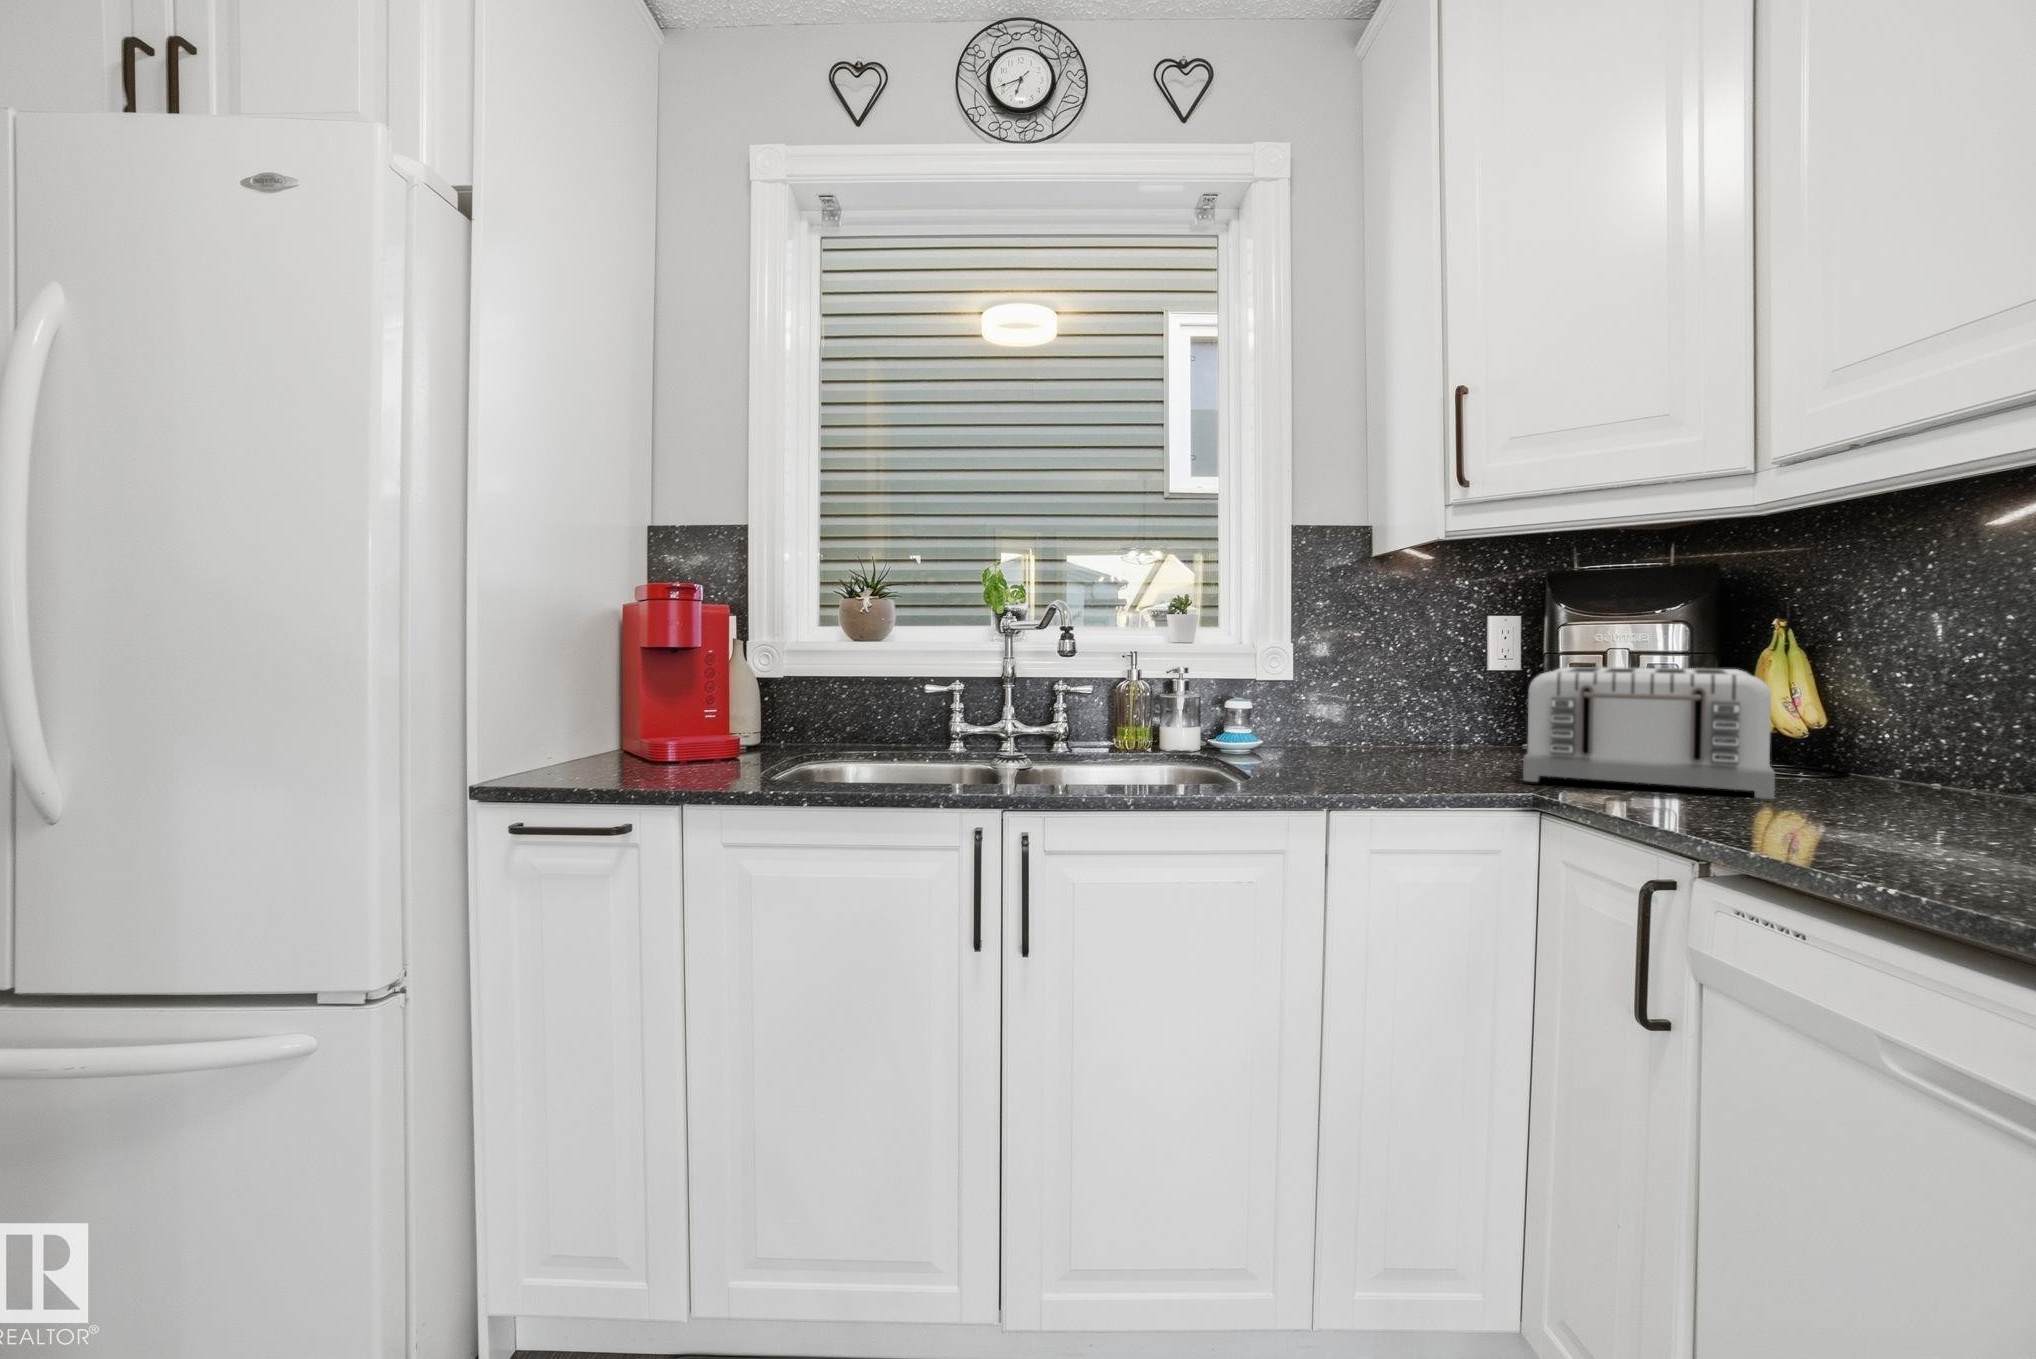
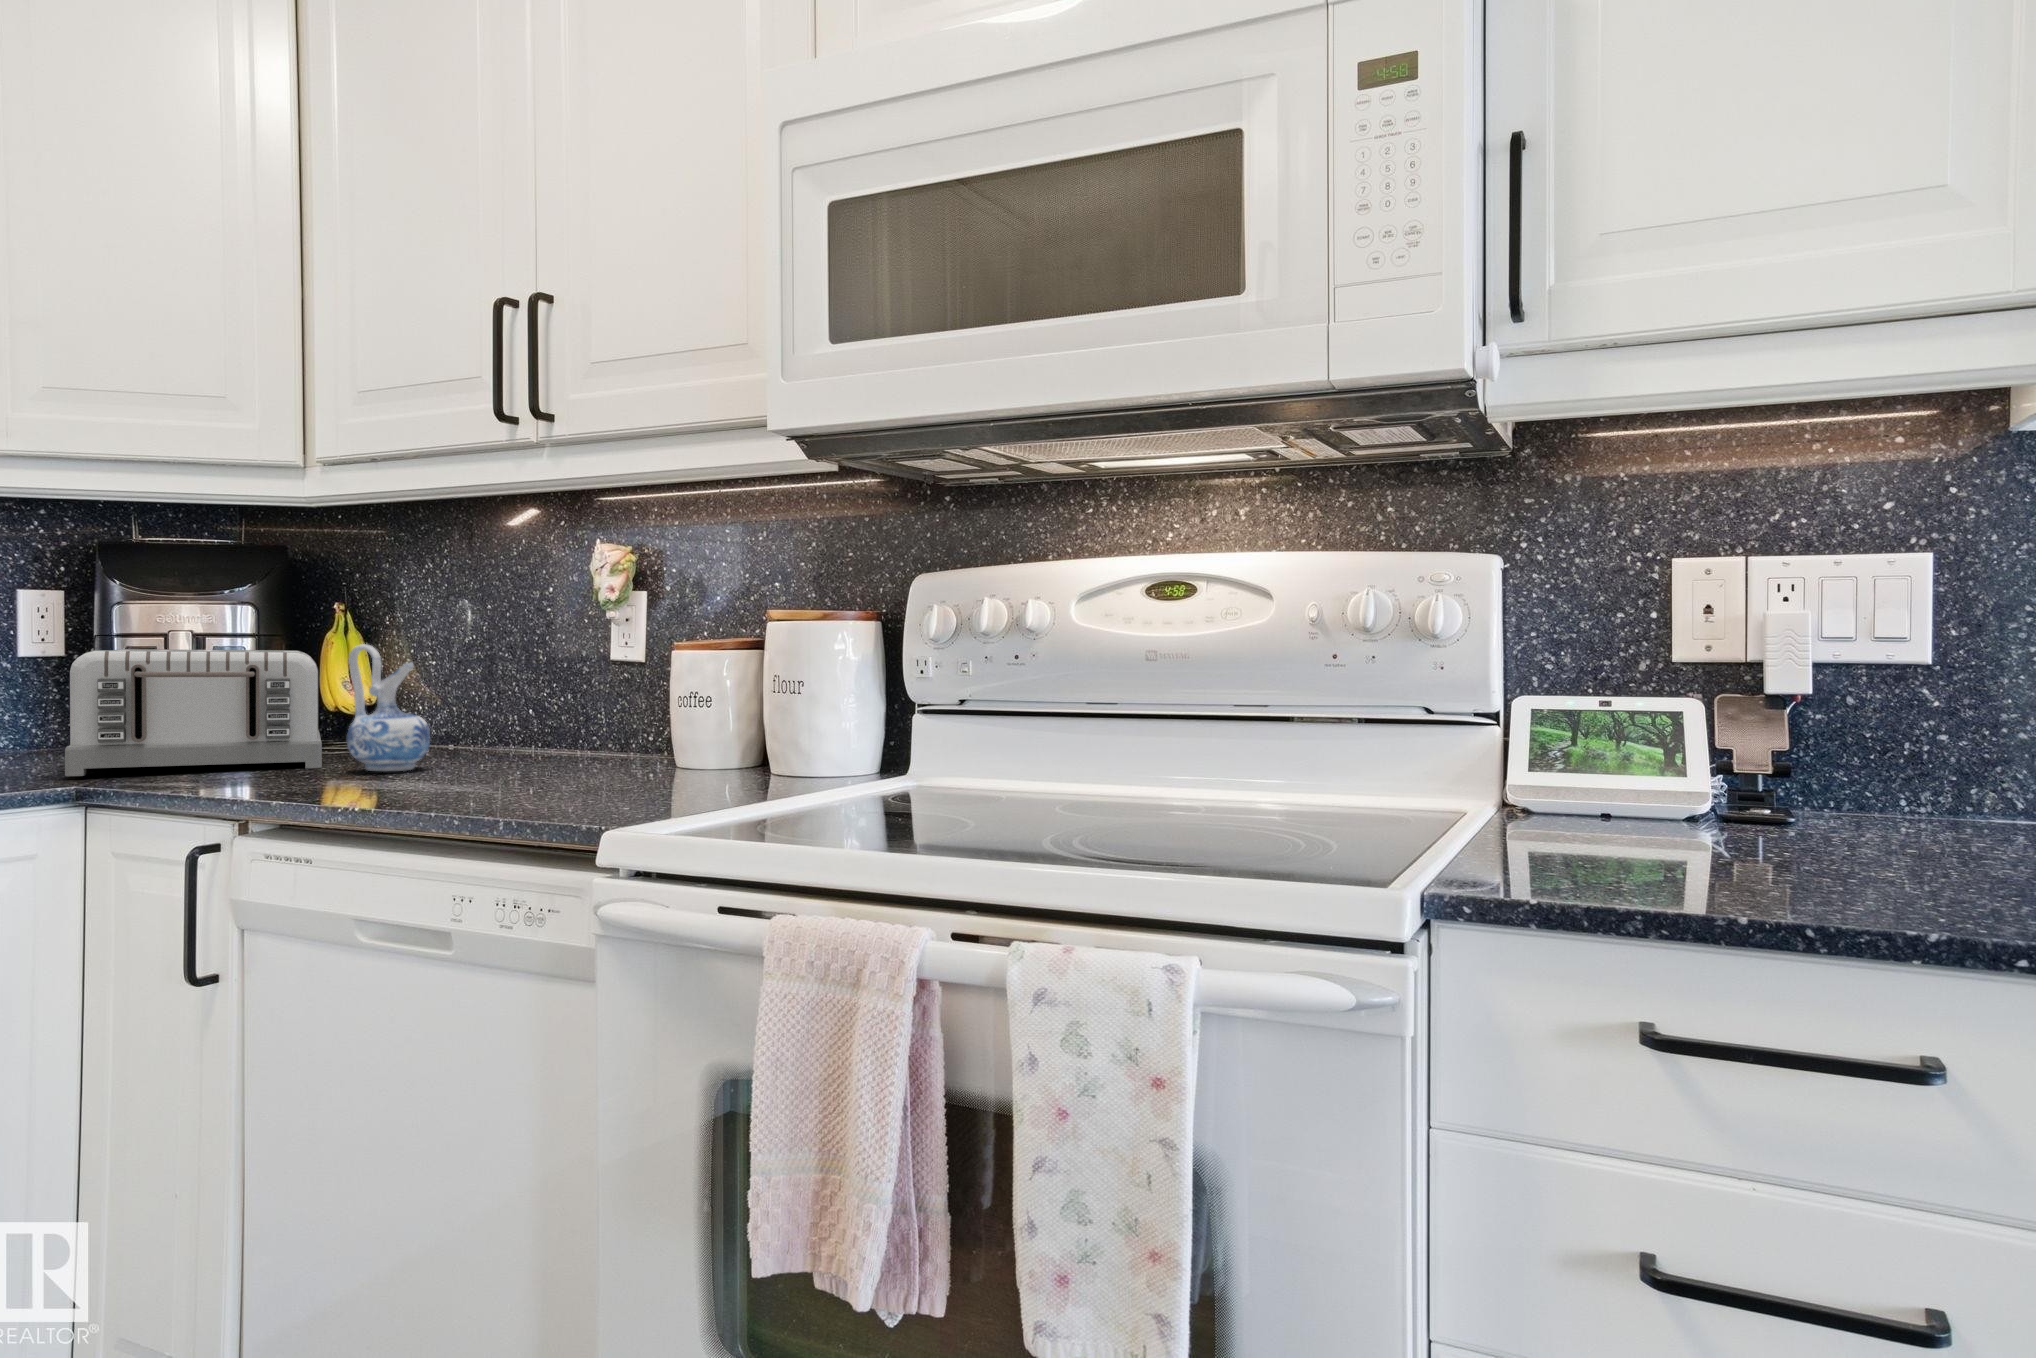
ceramic pitcher: none [1814,669,1933,820] -> present [347,644,430,771]

